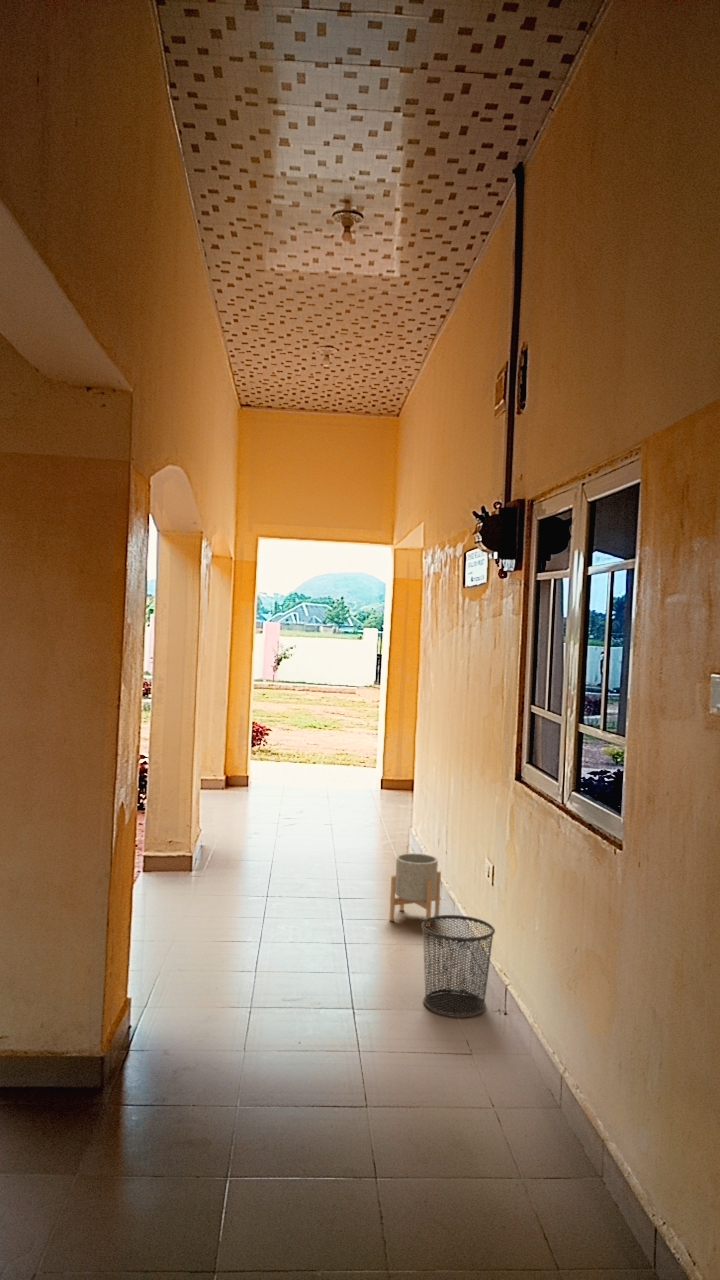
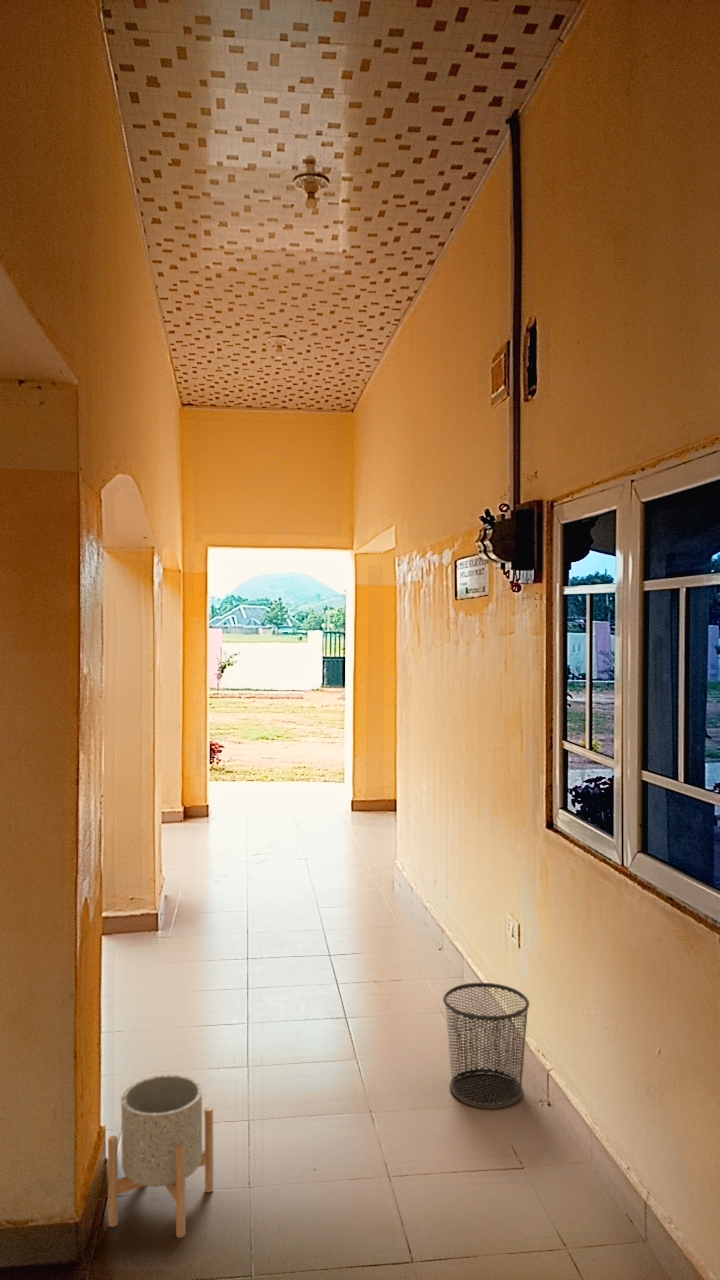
planter: present [390,853,441,926] -> present [108,1075,213,1238]

